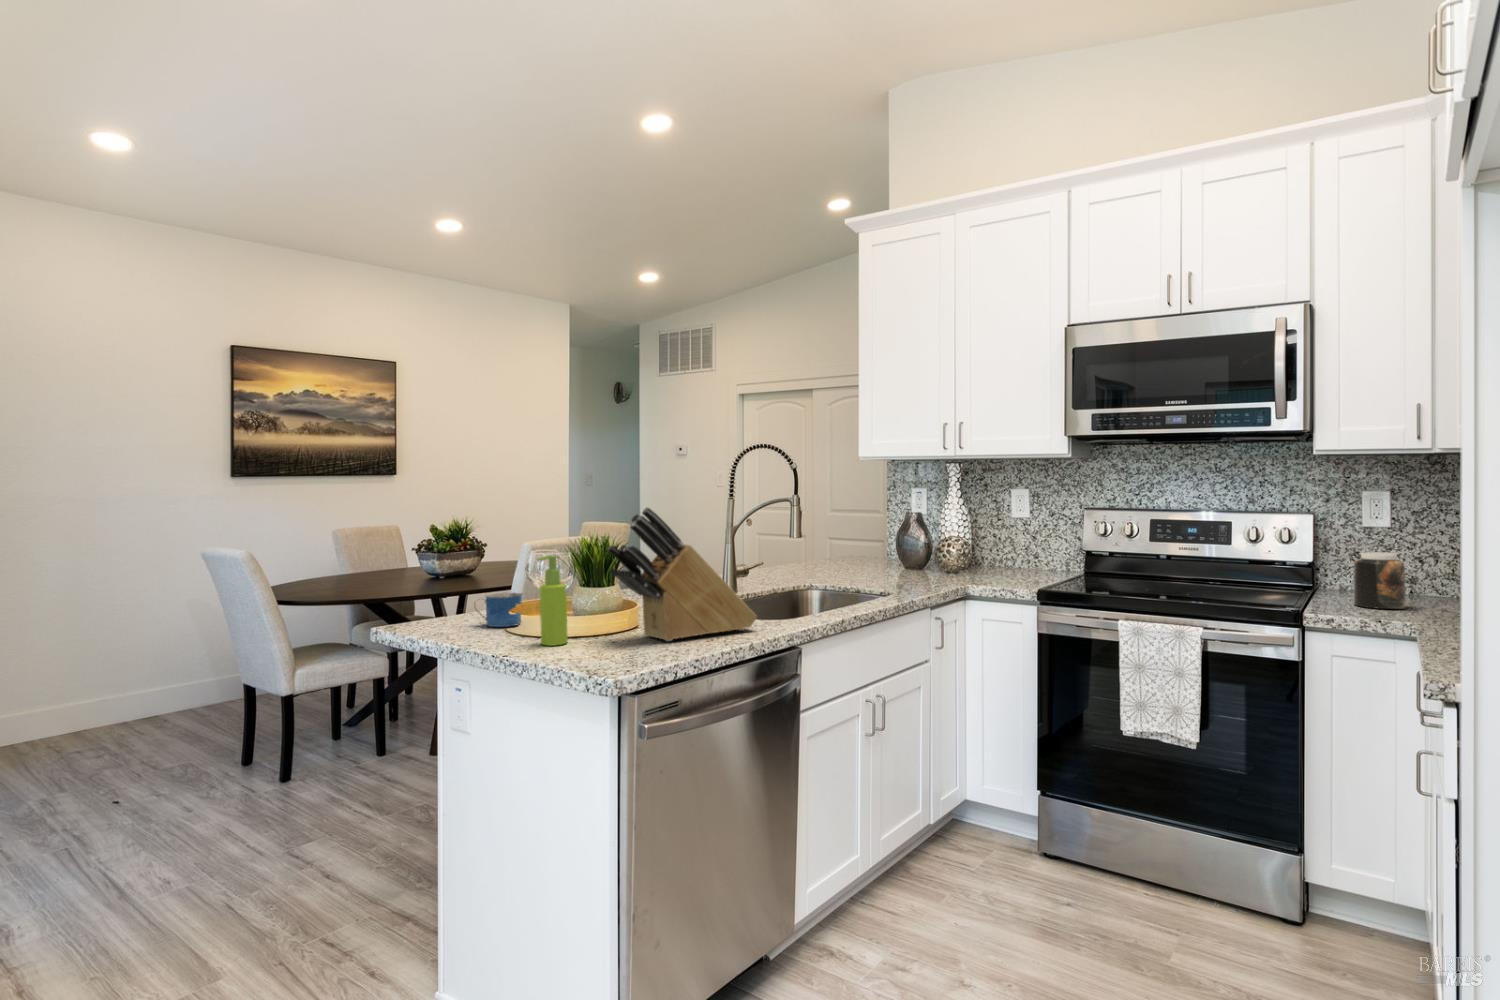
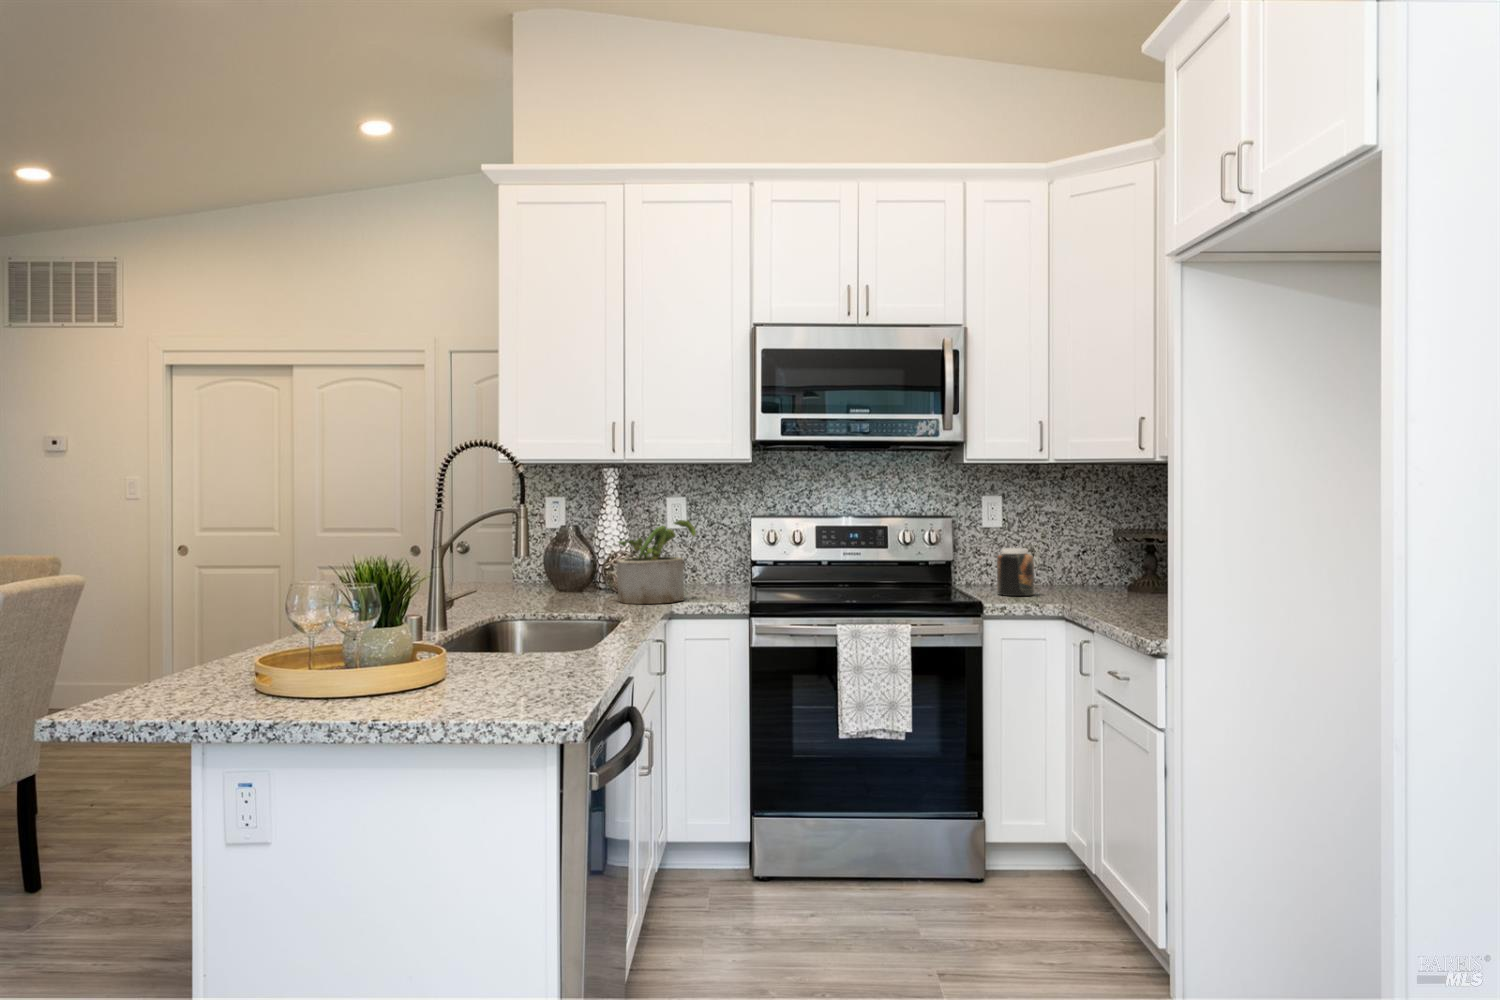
knife block: present [608,507,757,641] -> none [424,510,579,687]
potted plant: none [931,511,1004,585] -> present [616,520,696,604]
soap dispenser: present [537,555,568,646] -> none [335,581,378,711]
mug: present [477,592,522,627] -> none [147,648,229,702]

